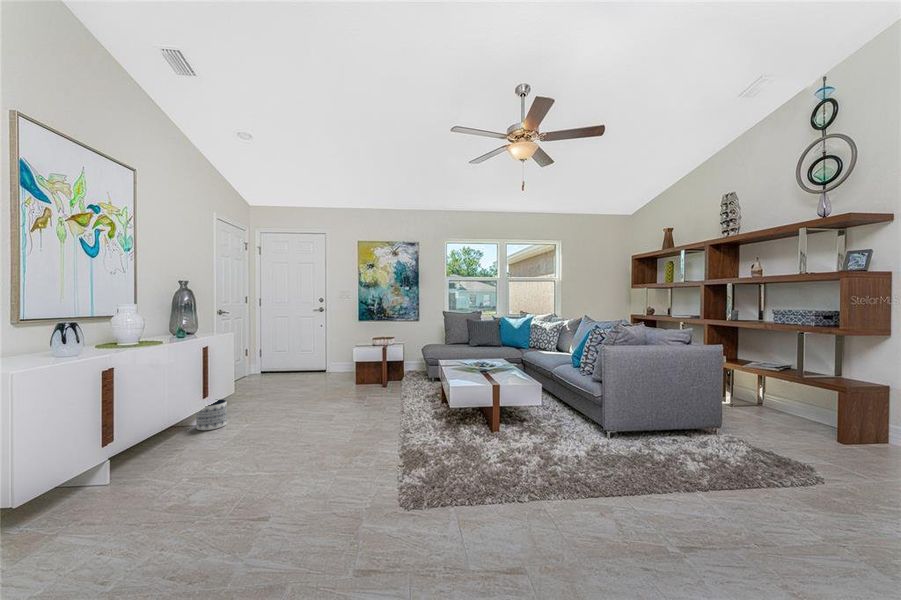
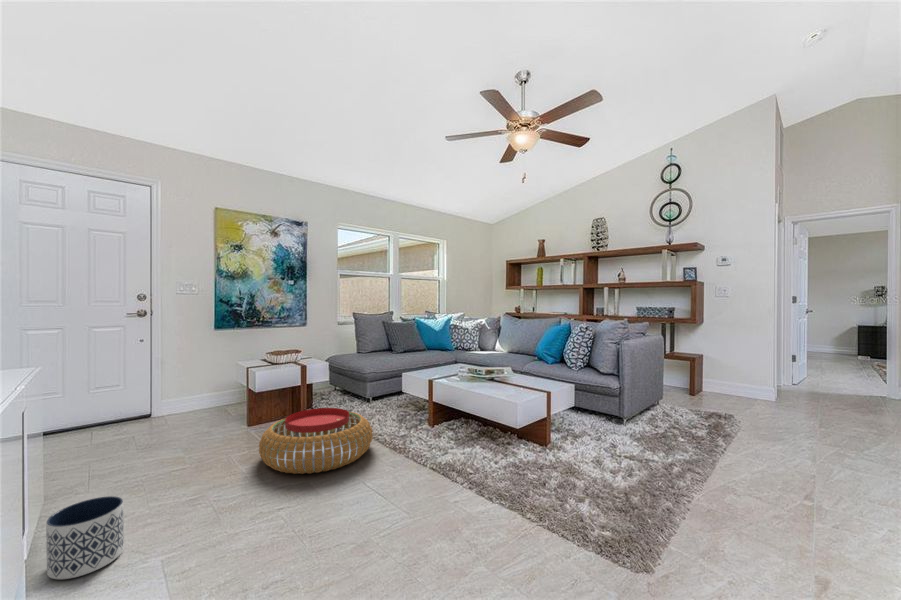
pouf: none [313,378,388,417] -> present [259,408,372,474]

